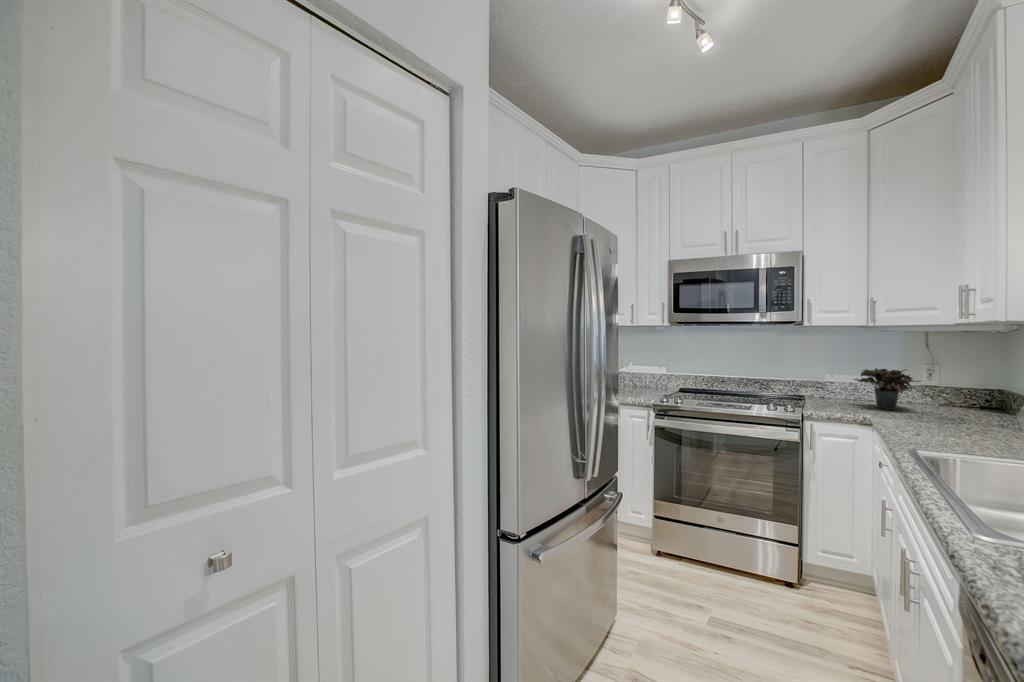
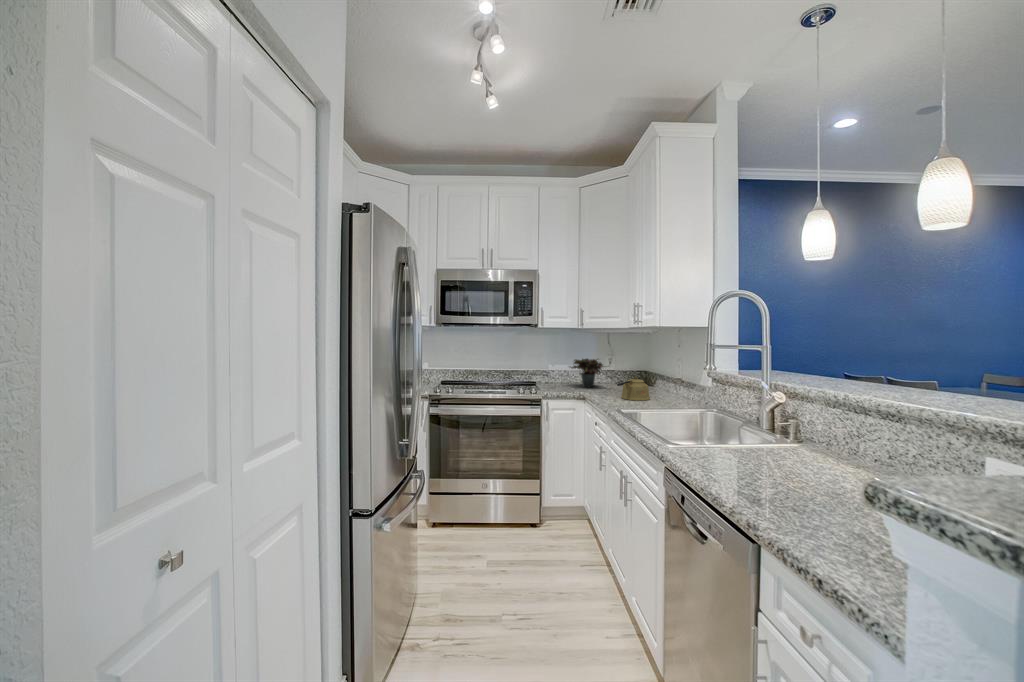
kettle: none [926,397,989,433] -> present [617,376,650,400]

